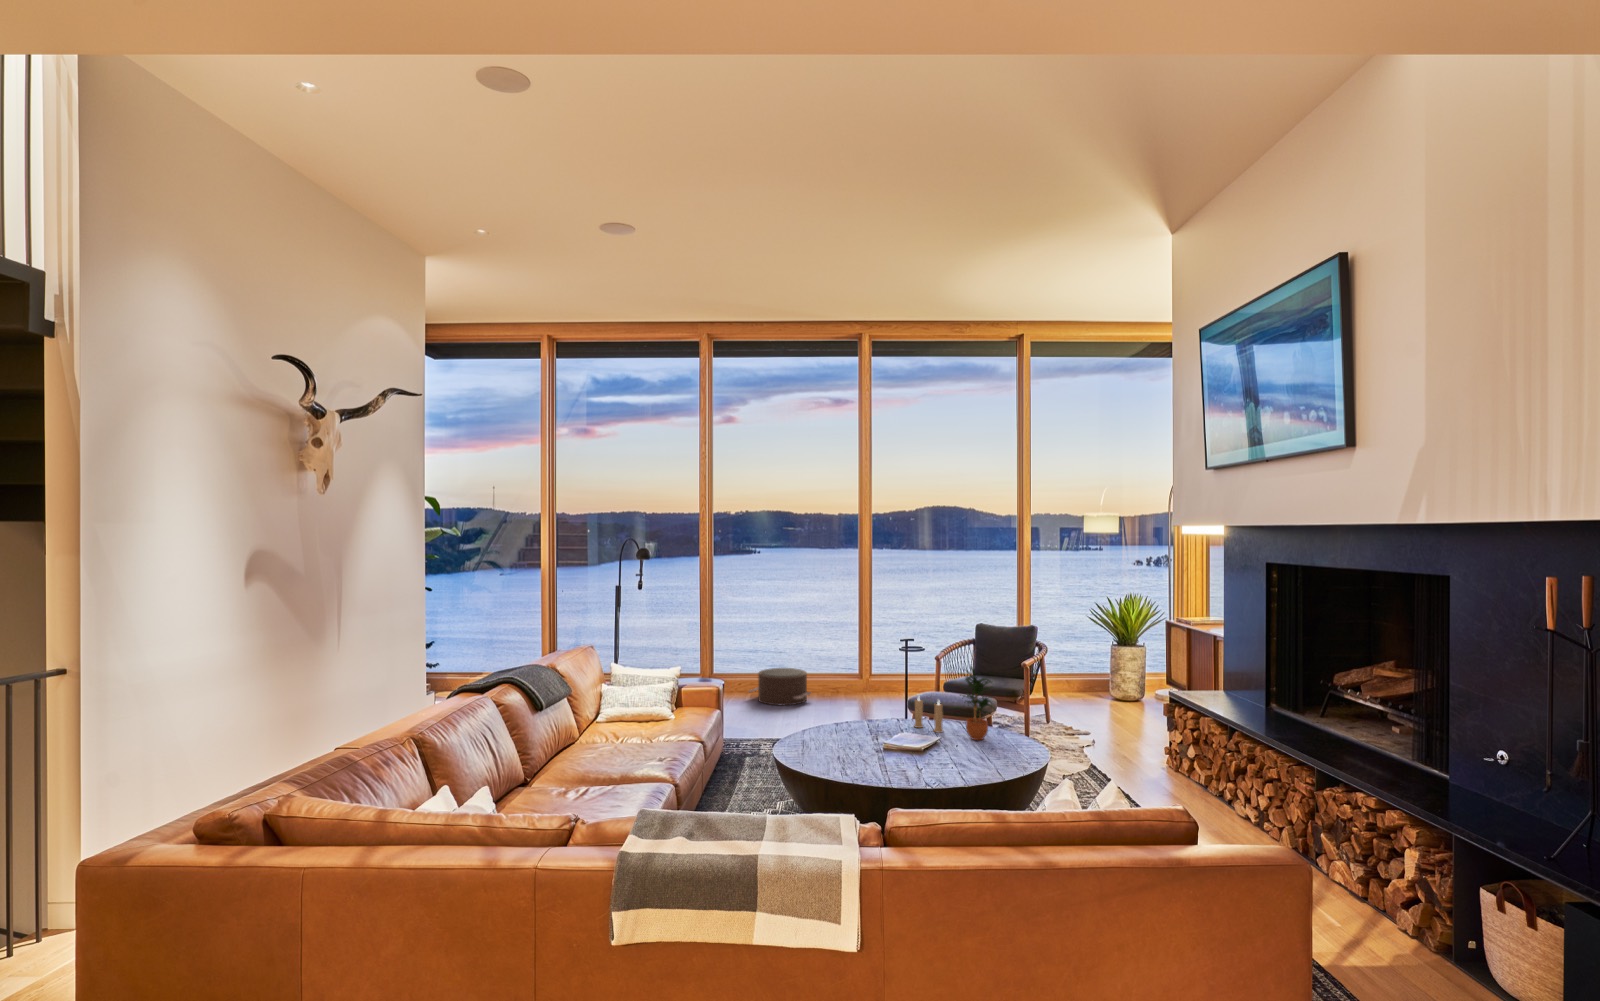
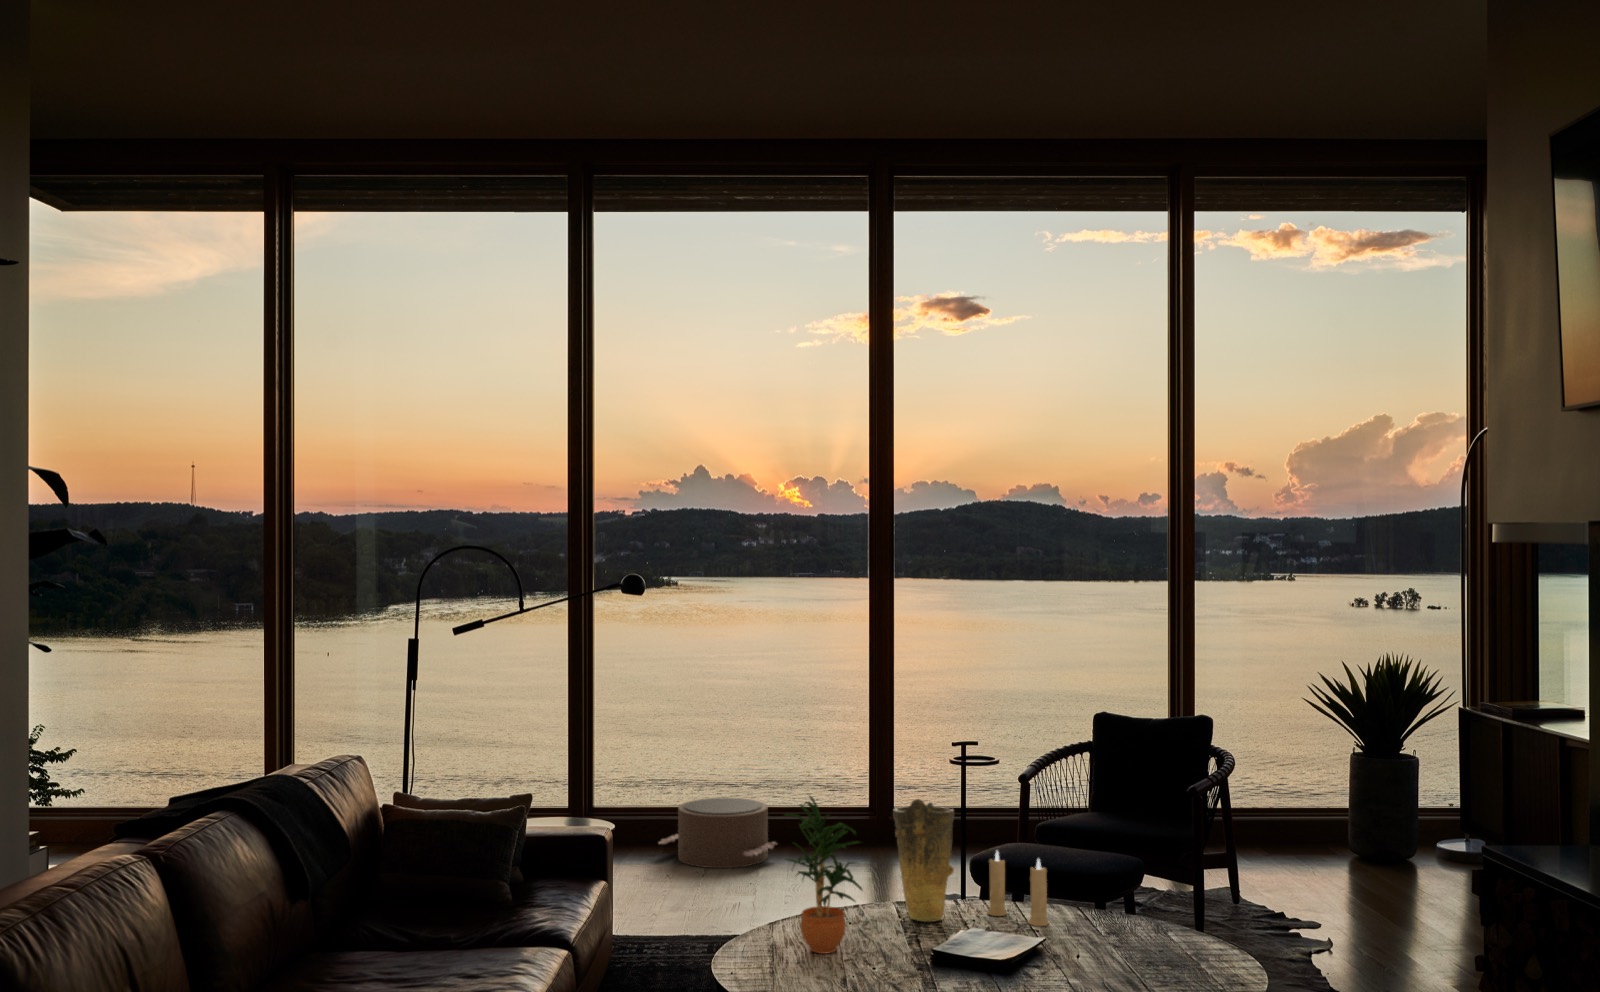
potted plant: present [963,667,993,740] -> present [785,796,862,954]
vase: none [866,669,897,730] -> present [893,799,954,922]

